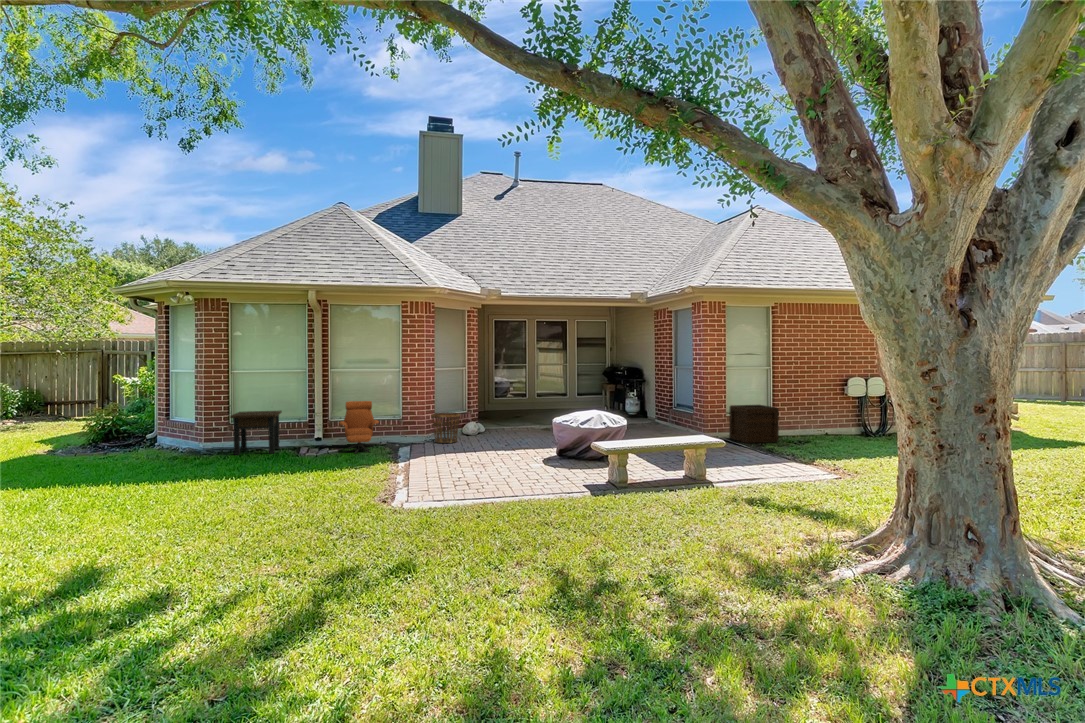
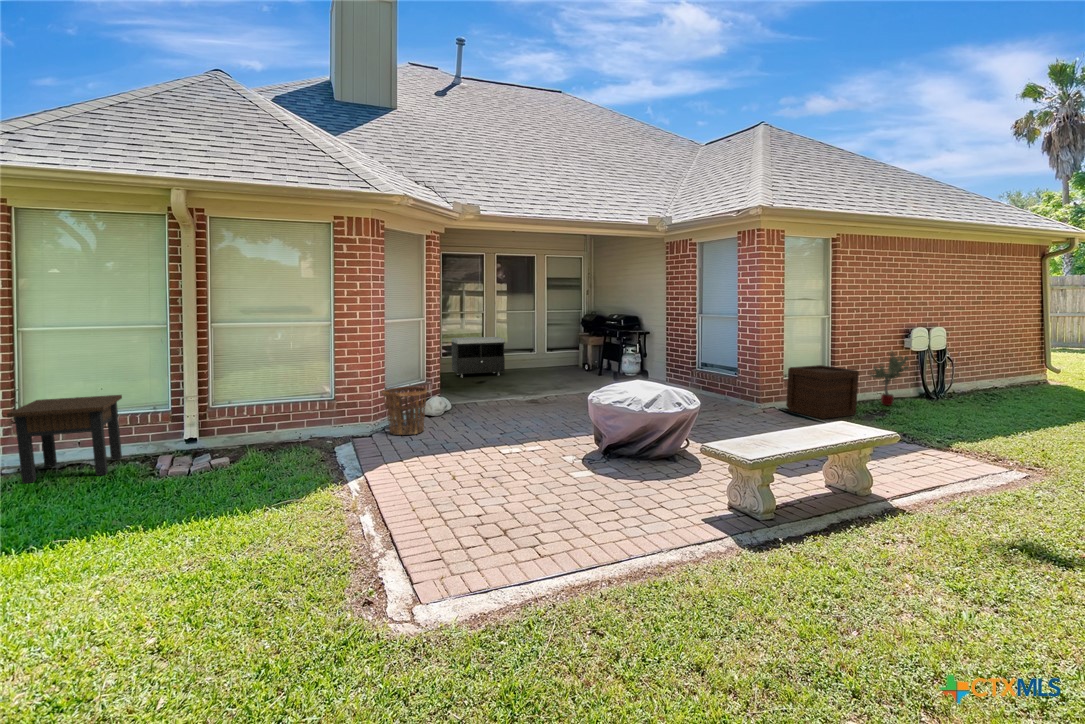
storage bench: none [500,384,540,415] -> present [452,337,505,377]
potted tree: none [802,393,837,438] -> present [870,353,909,406]
lounge chair: present [339,401,379,453] -> none [228,374,299,468]

